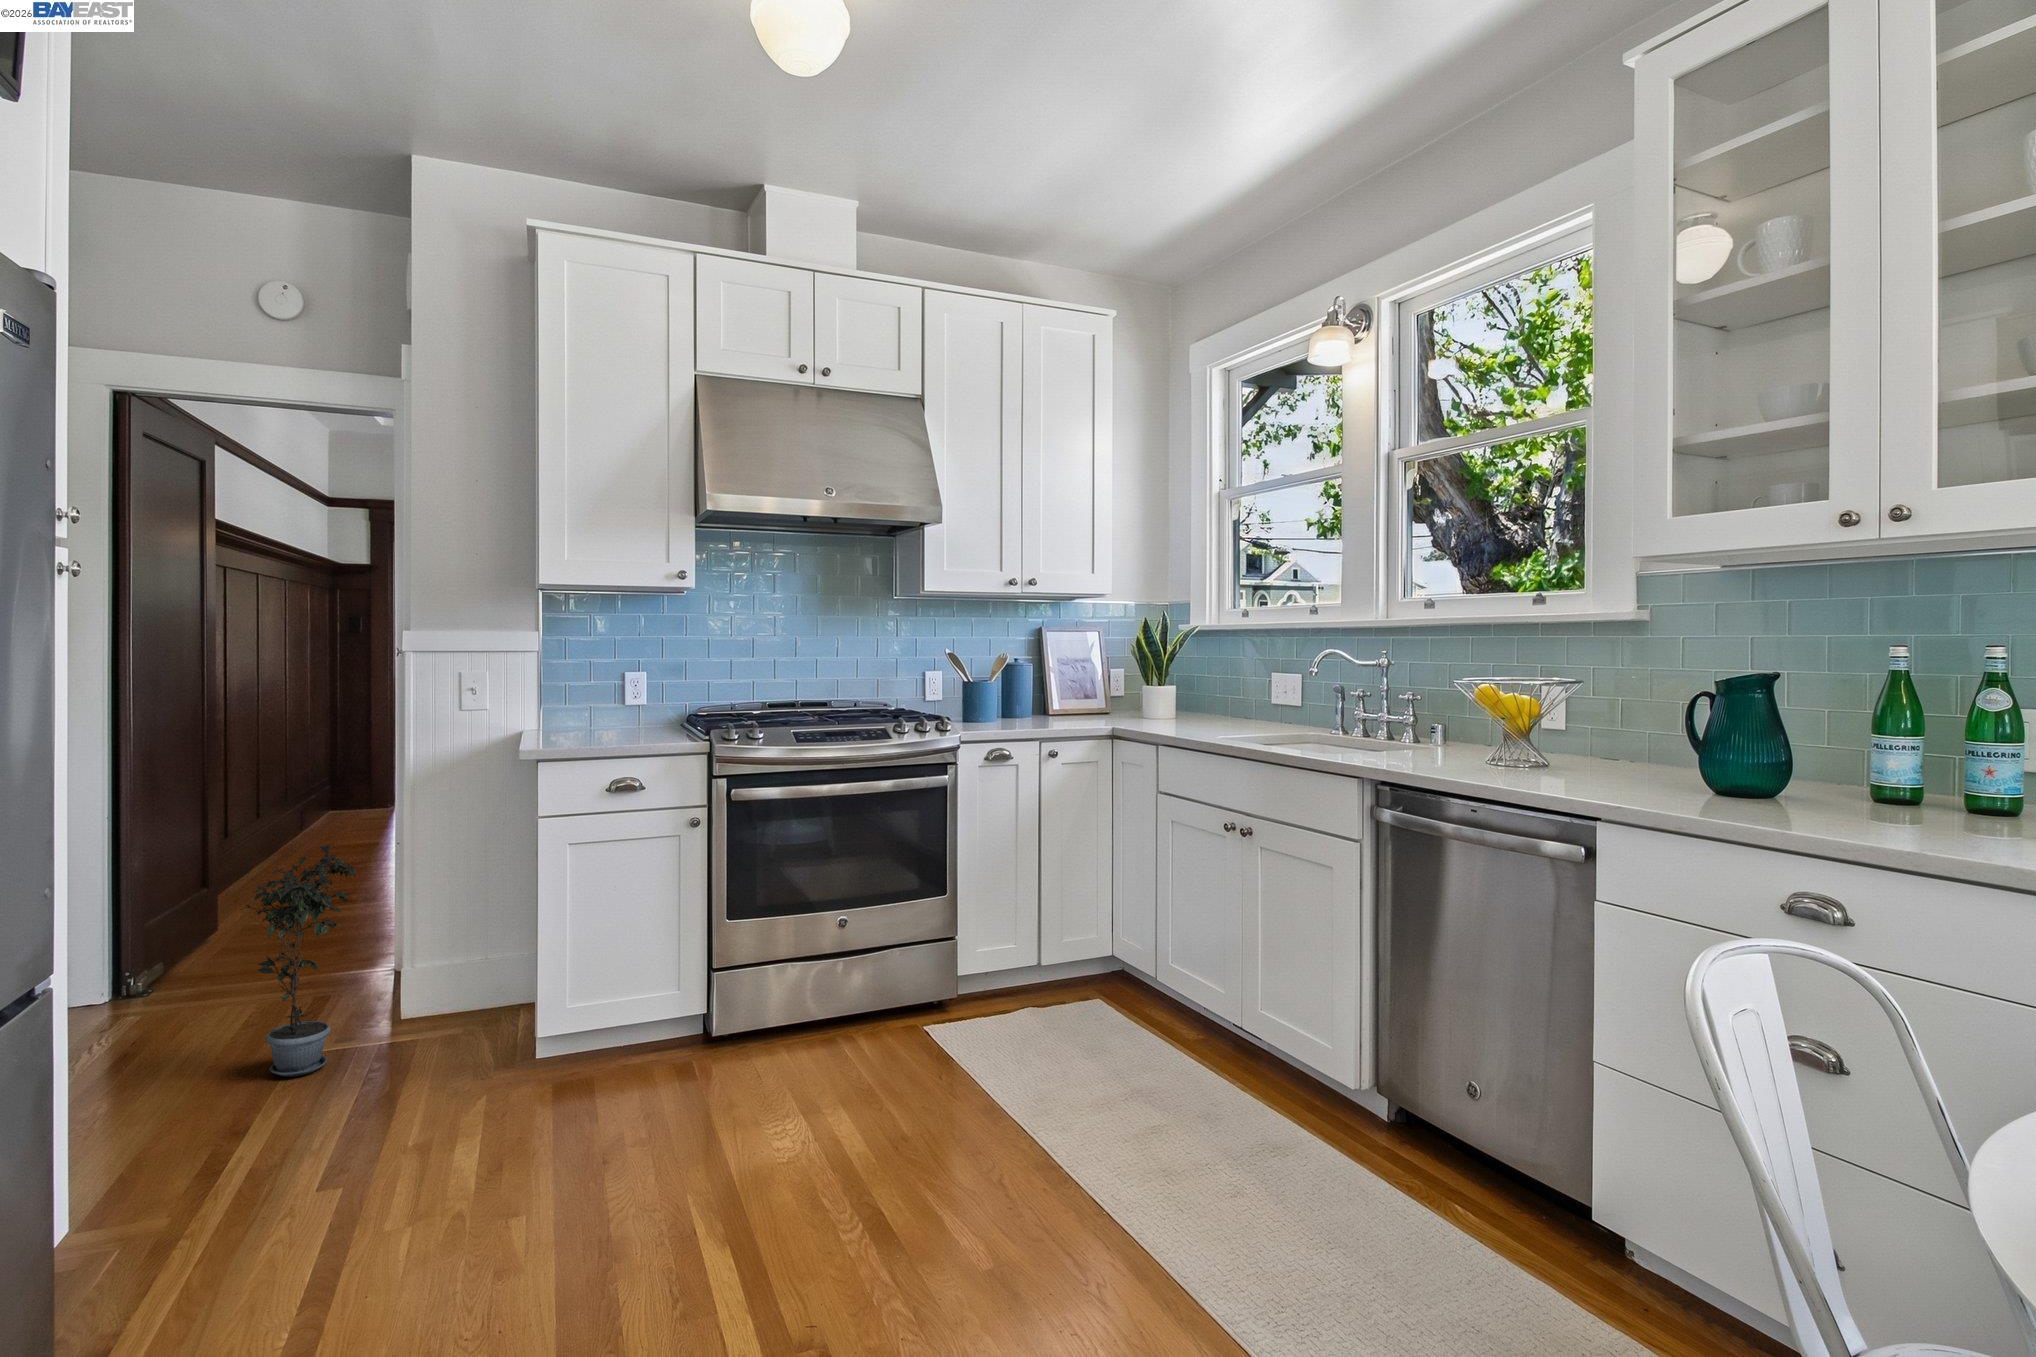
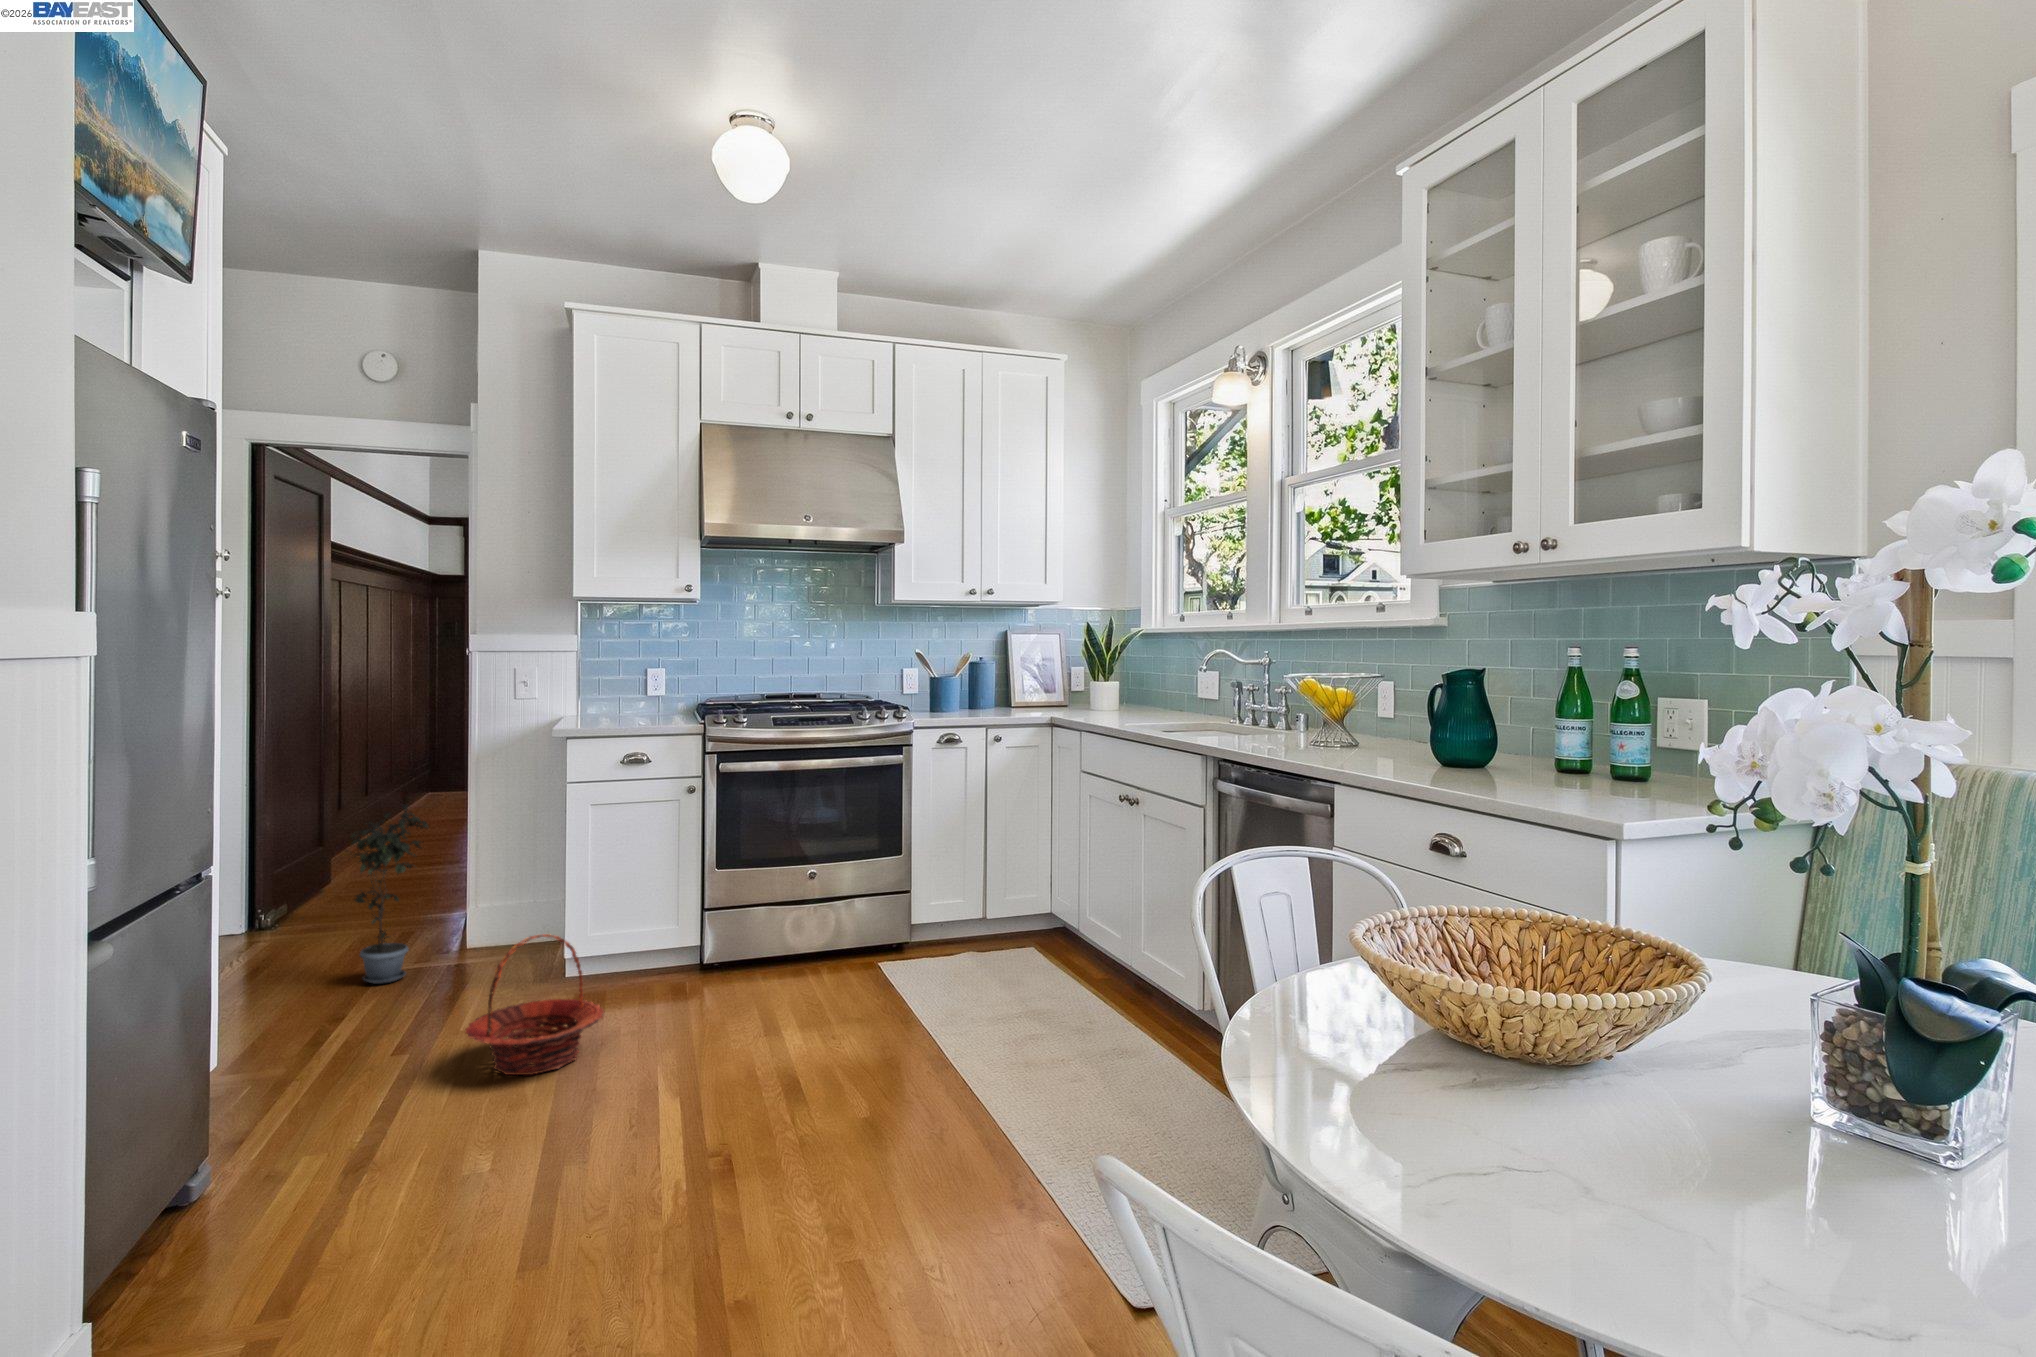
basket: none [425,1022,610,1215] -> present [466,934,604,1075]

